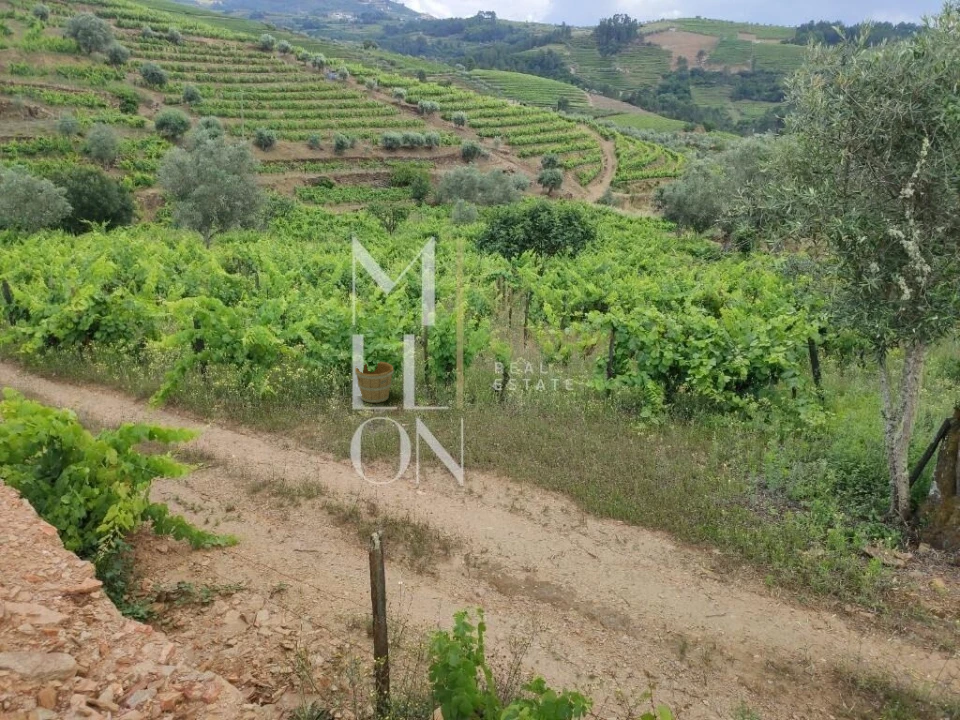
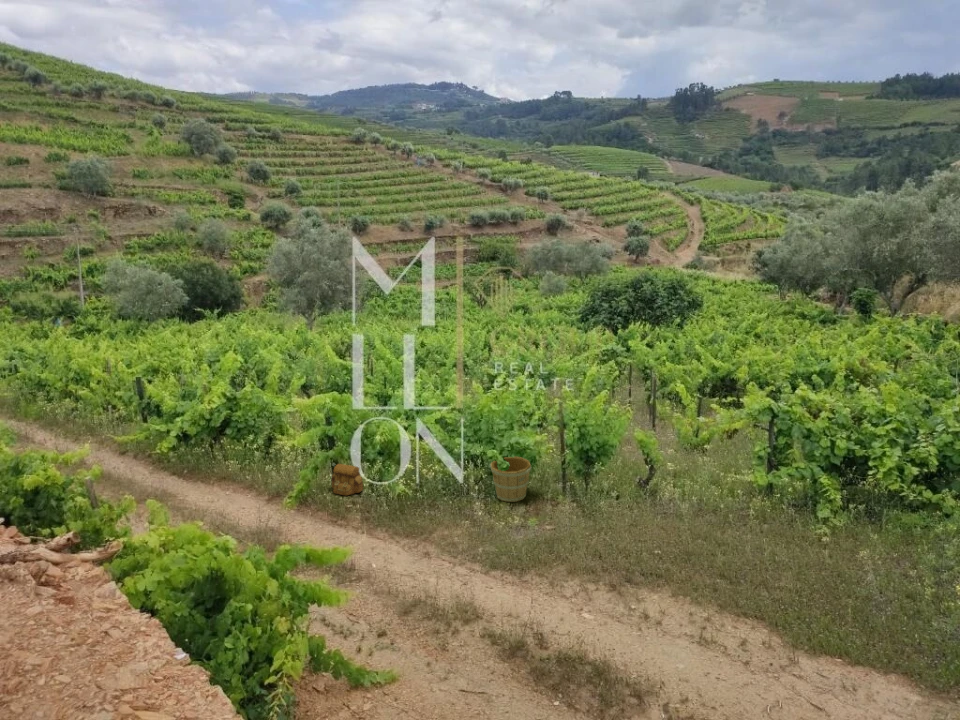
backpack: none [201,366,233,396] -> present [331,464,363,496]

